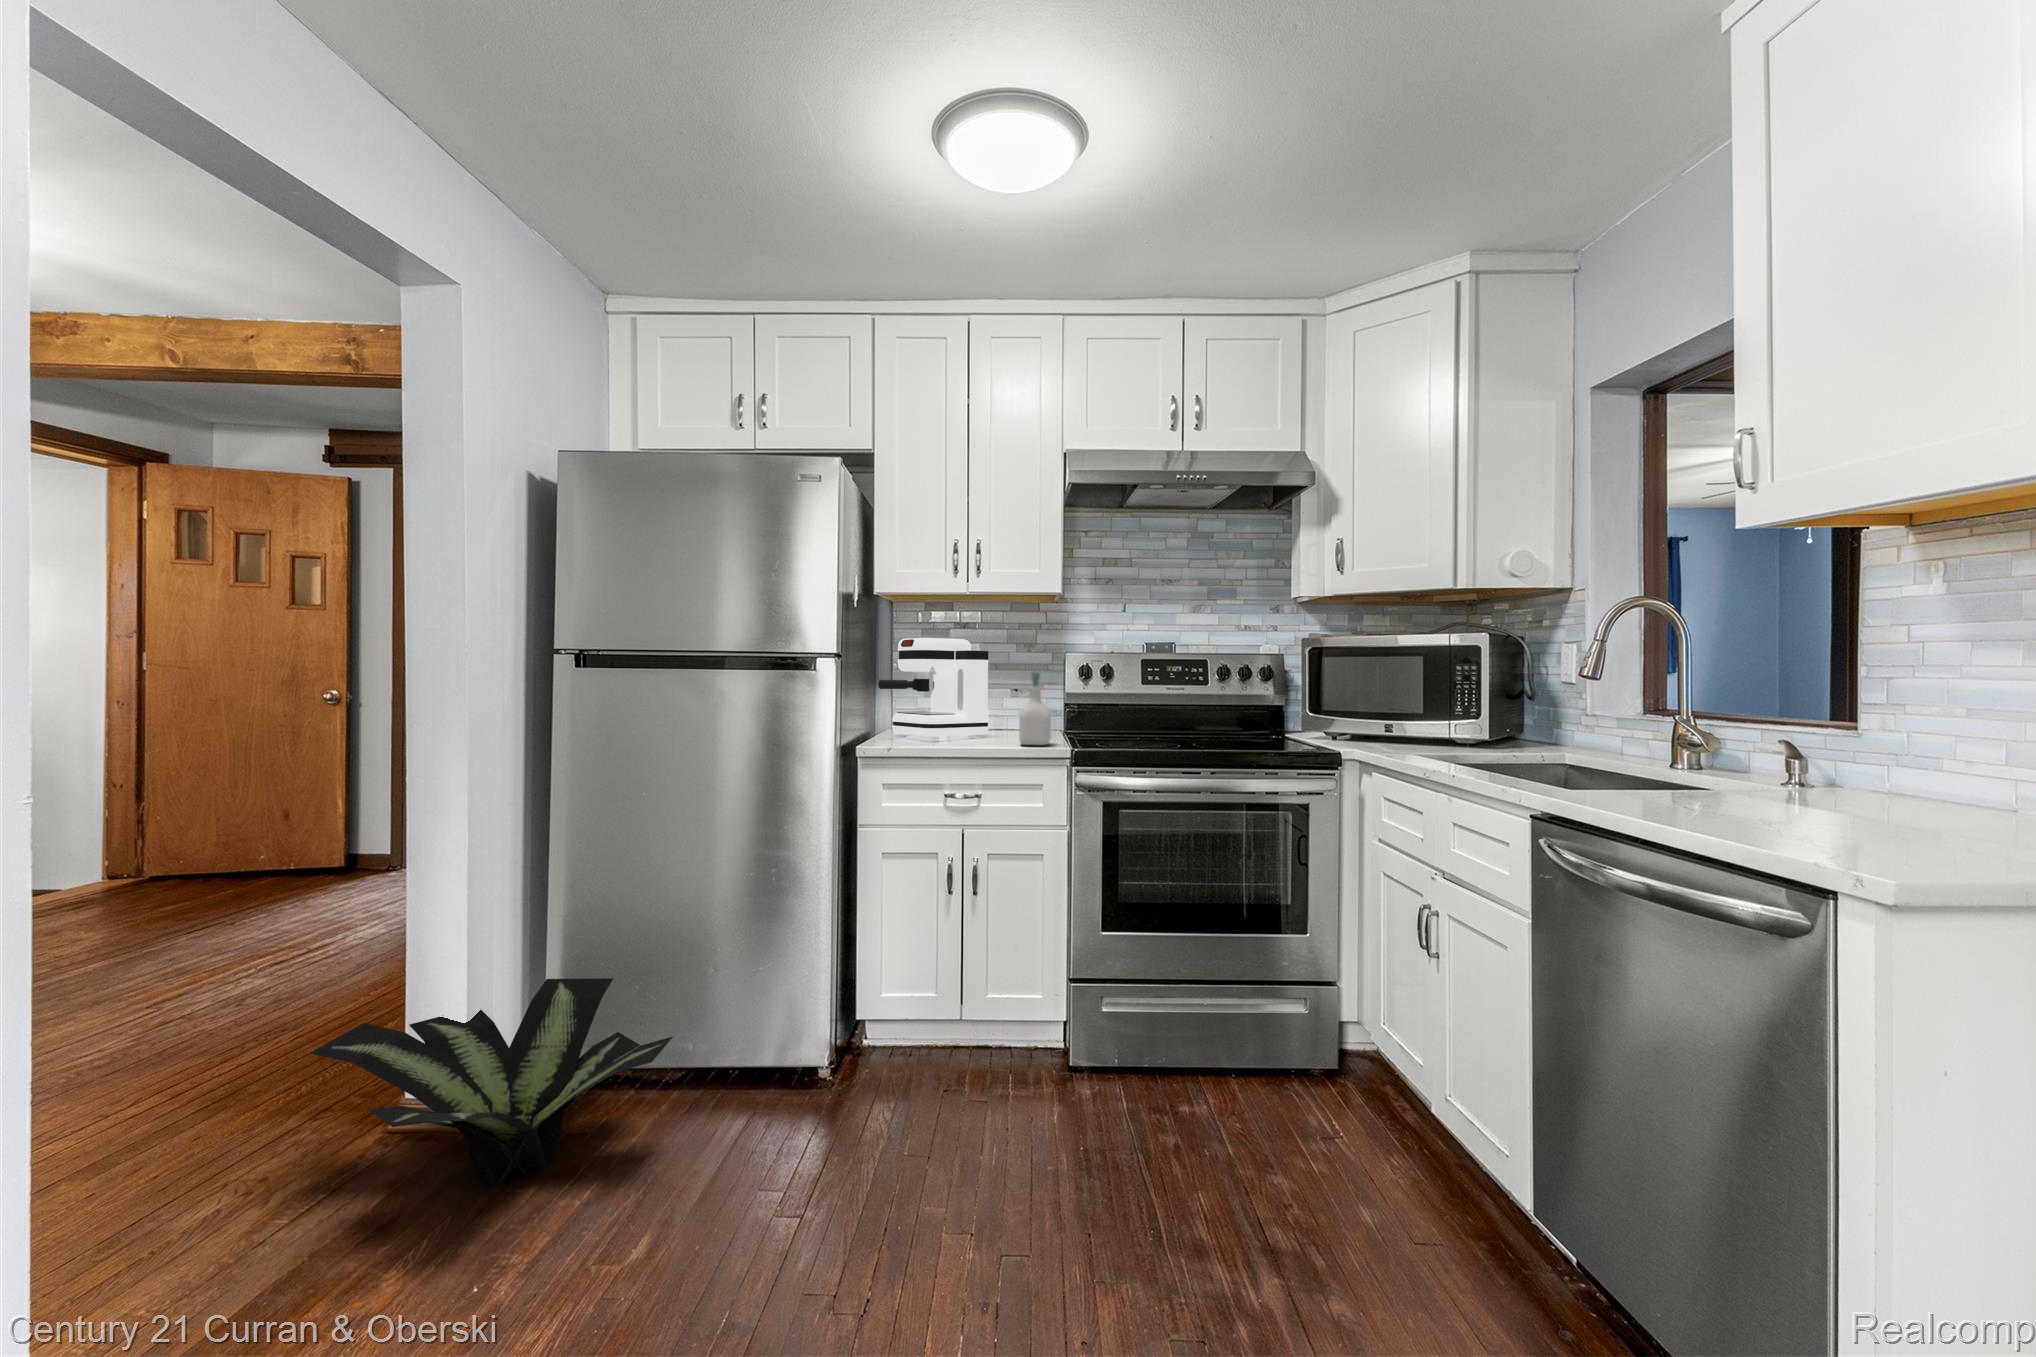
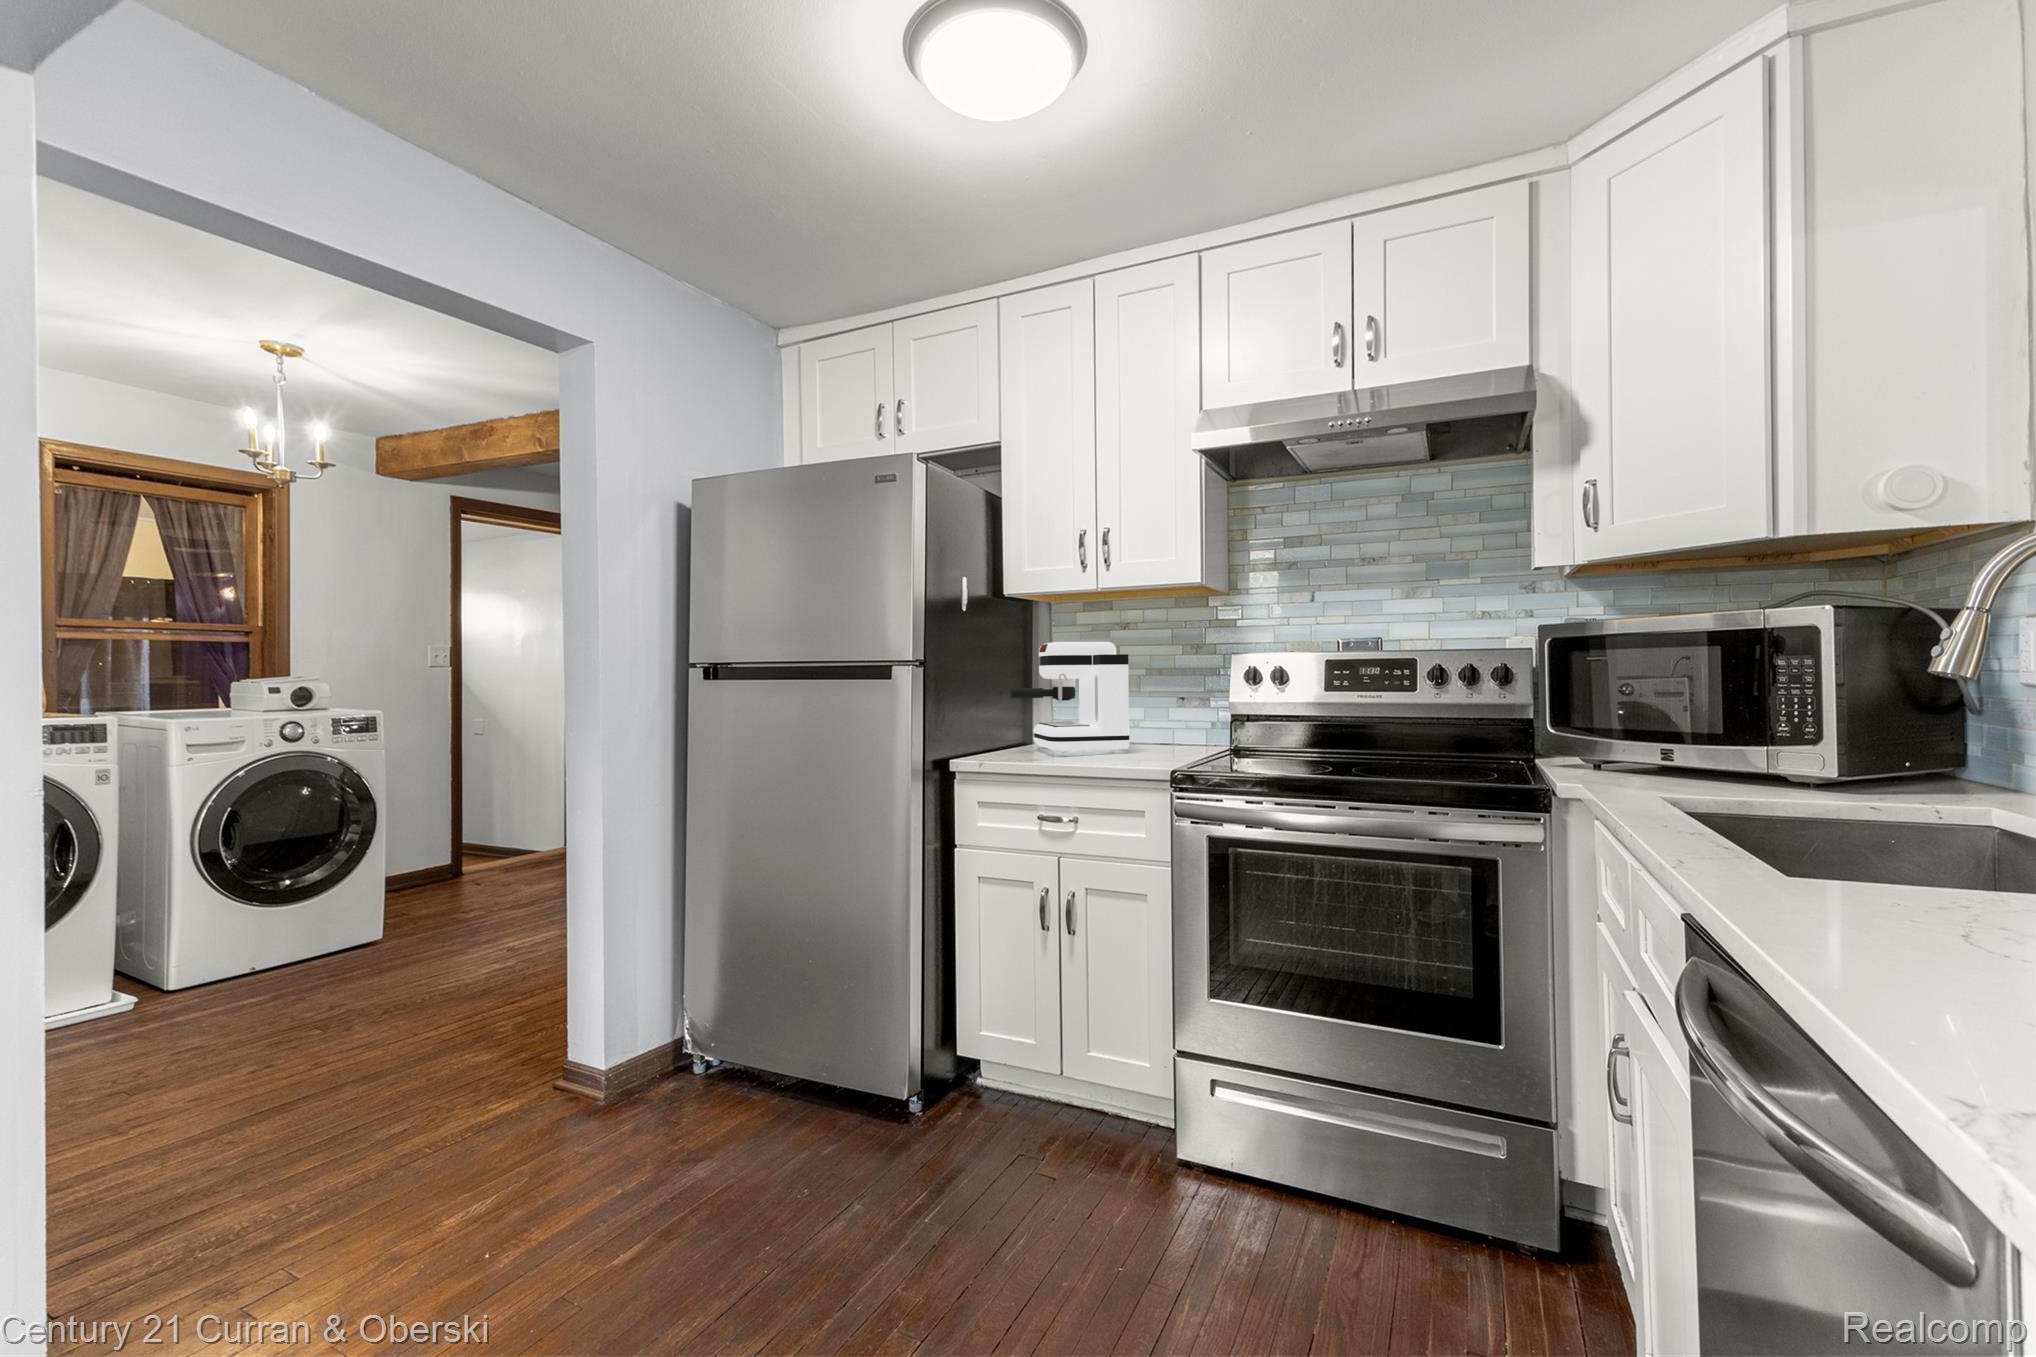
soap bottle: present [1019,672,1051,745] -> none [1141,678,1183,765]
potted plant: present [310,978,673,1187] -> none [442,969,727,1166]

